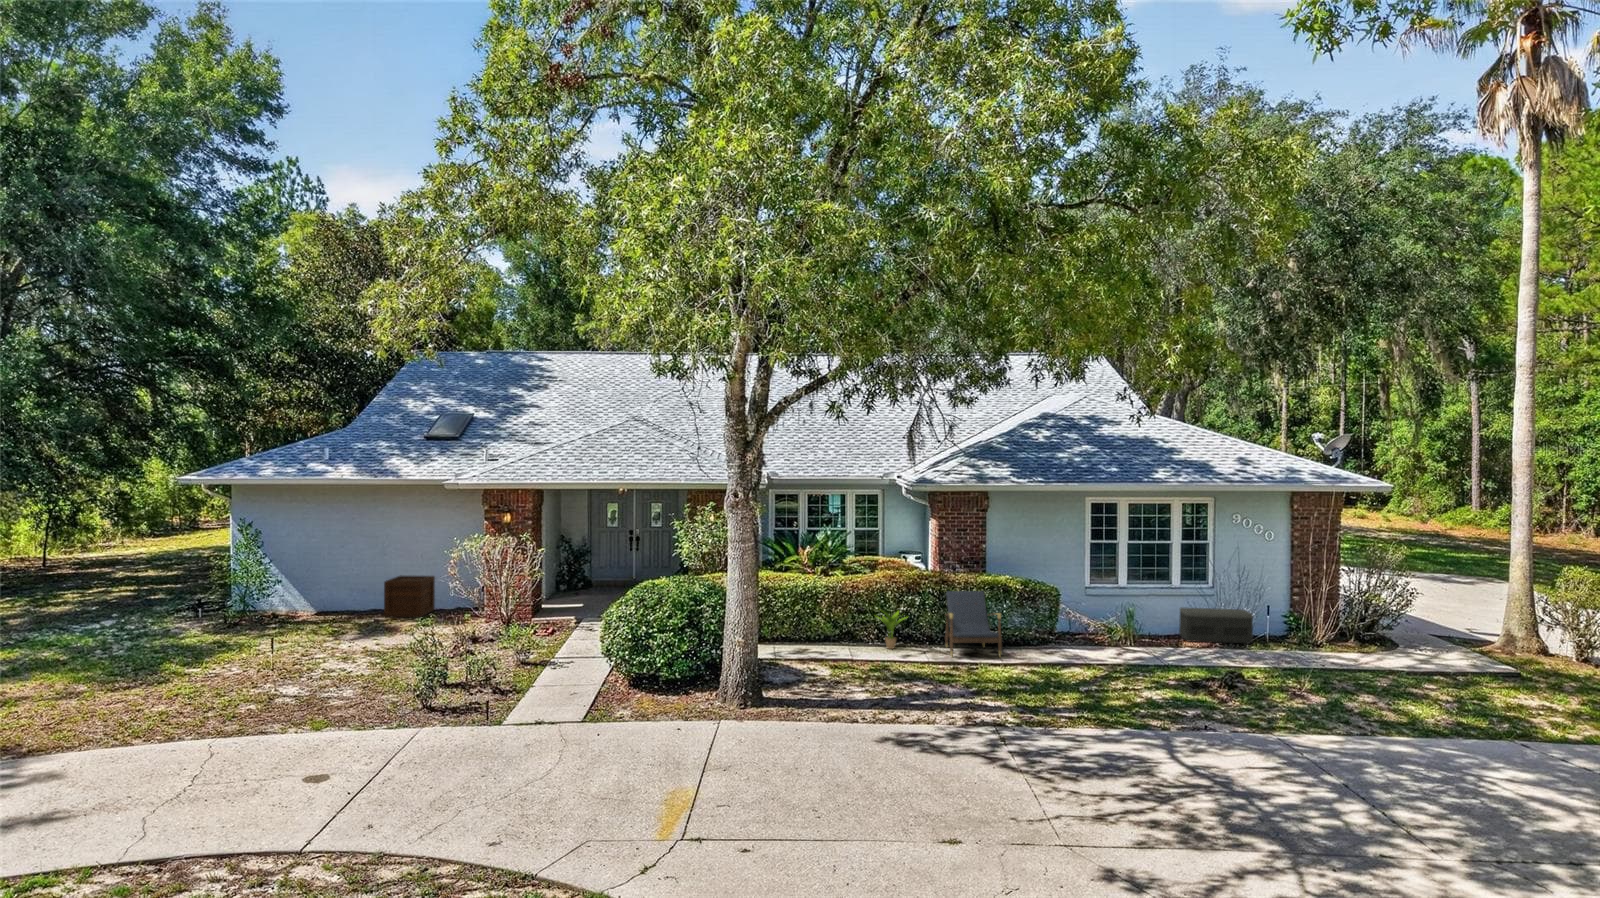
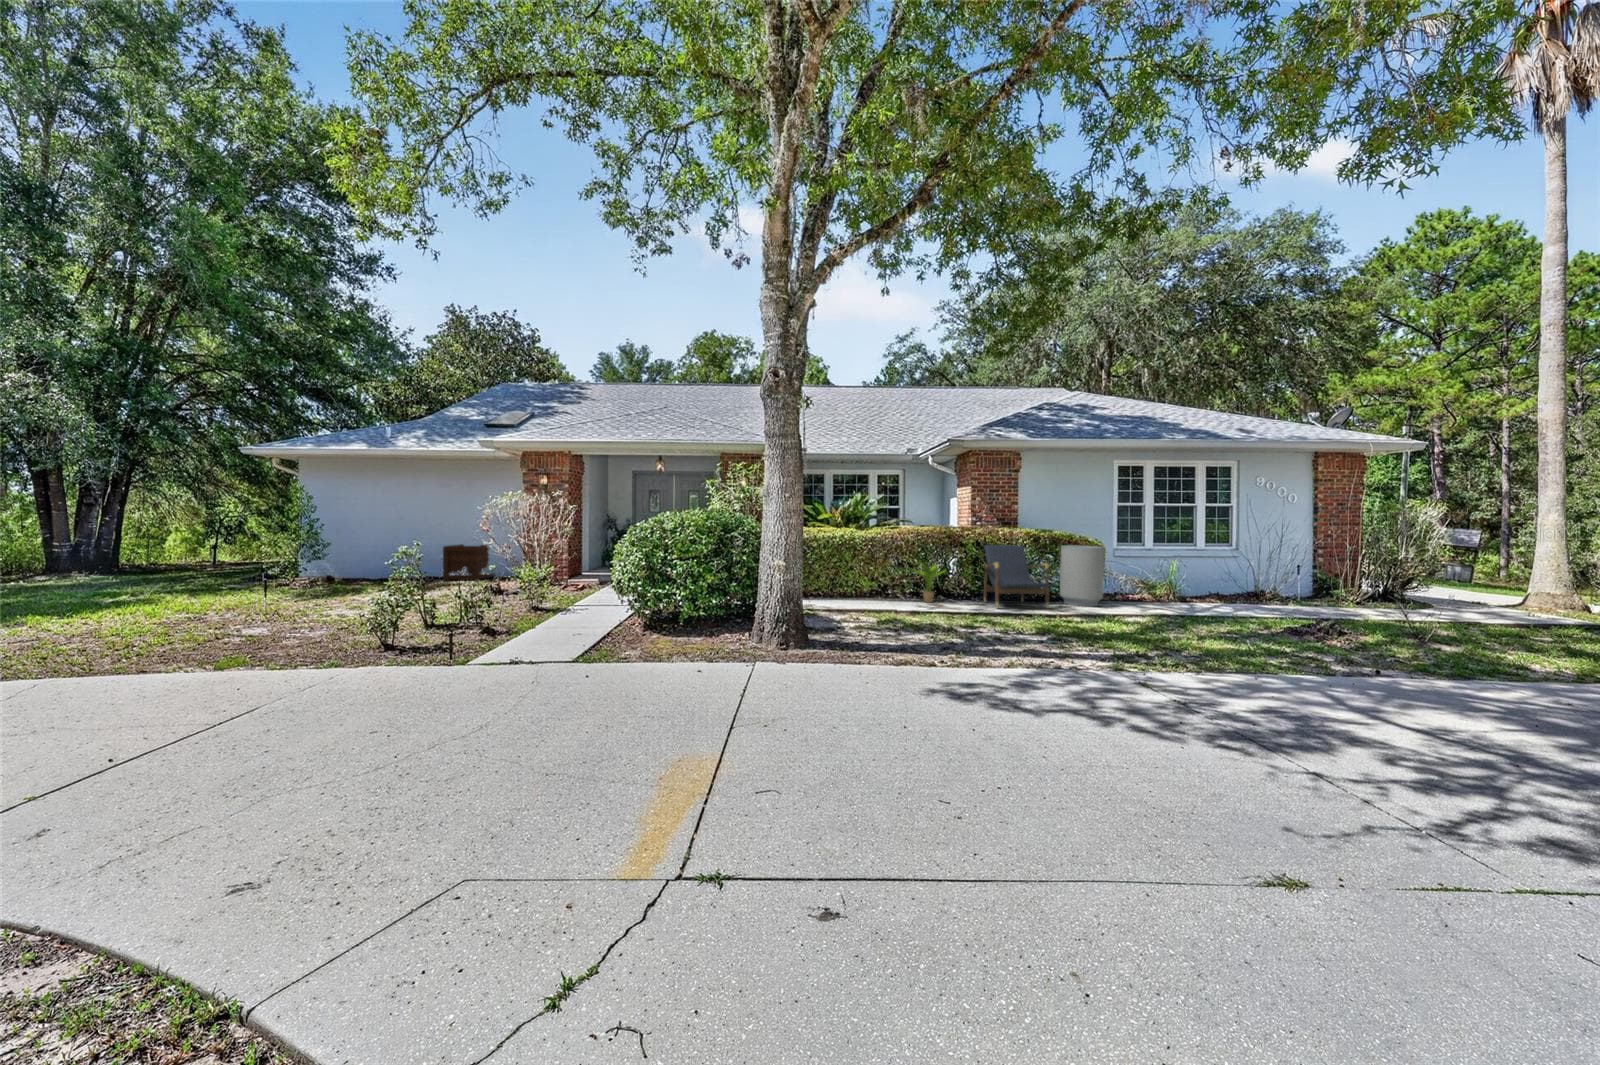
trash can: none [1020,590,1060,653] -> present [1060,545,1104,607]
storage bench: present [1179,608,1253,644] -> none [1204,568,1289,602]

